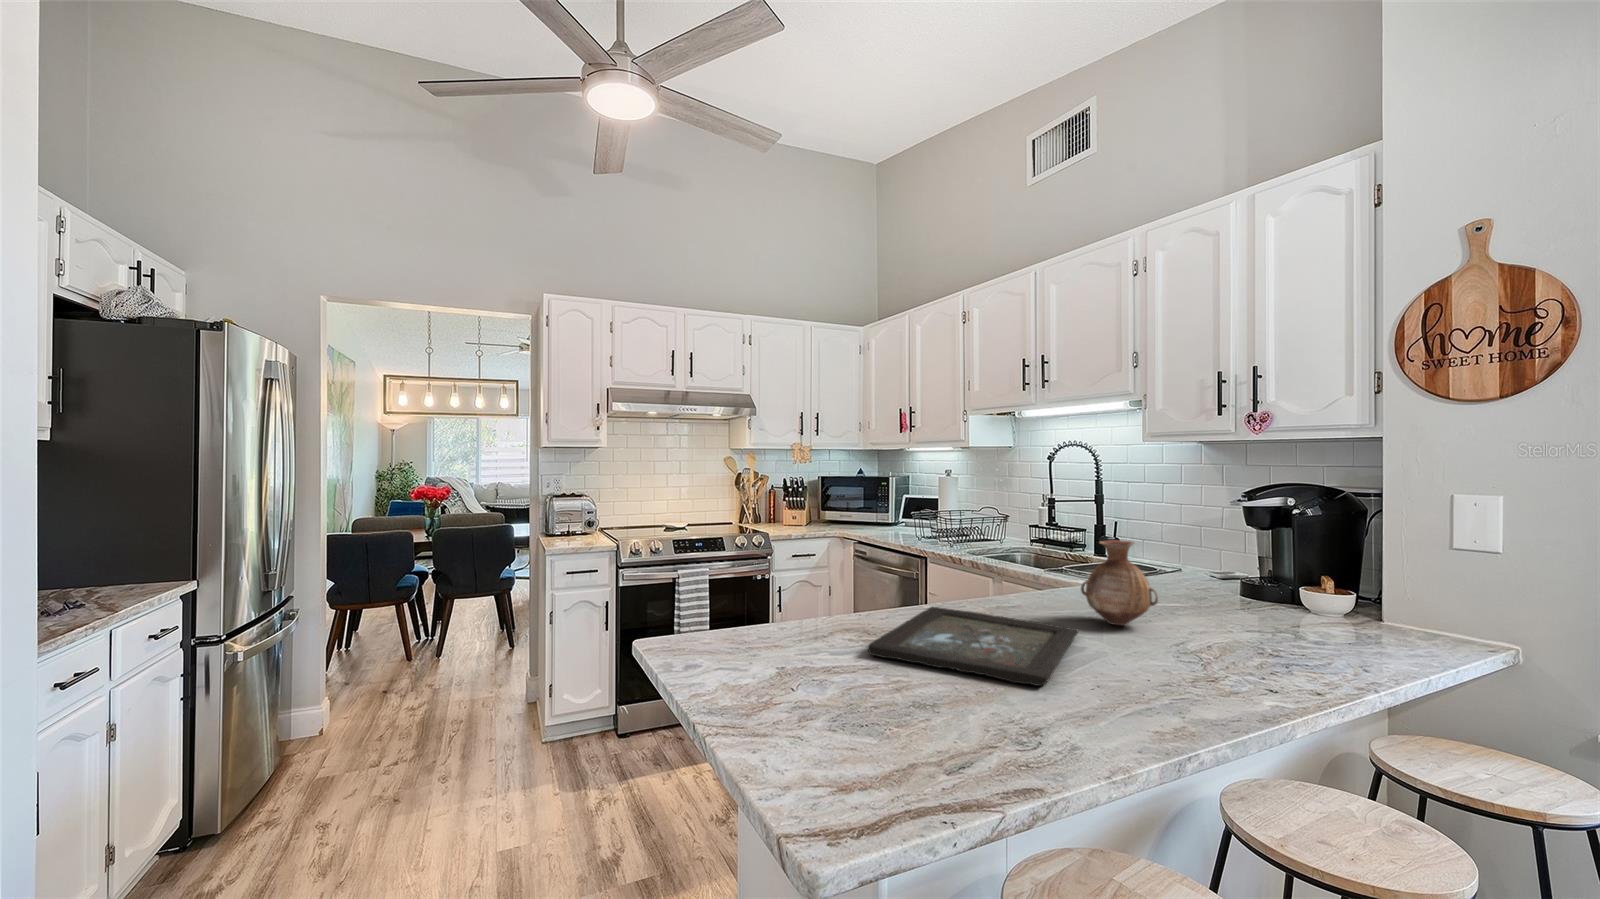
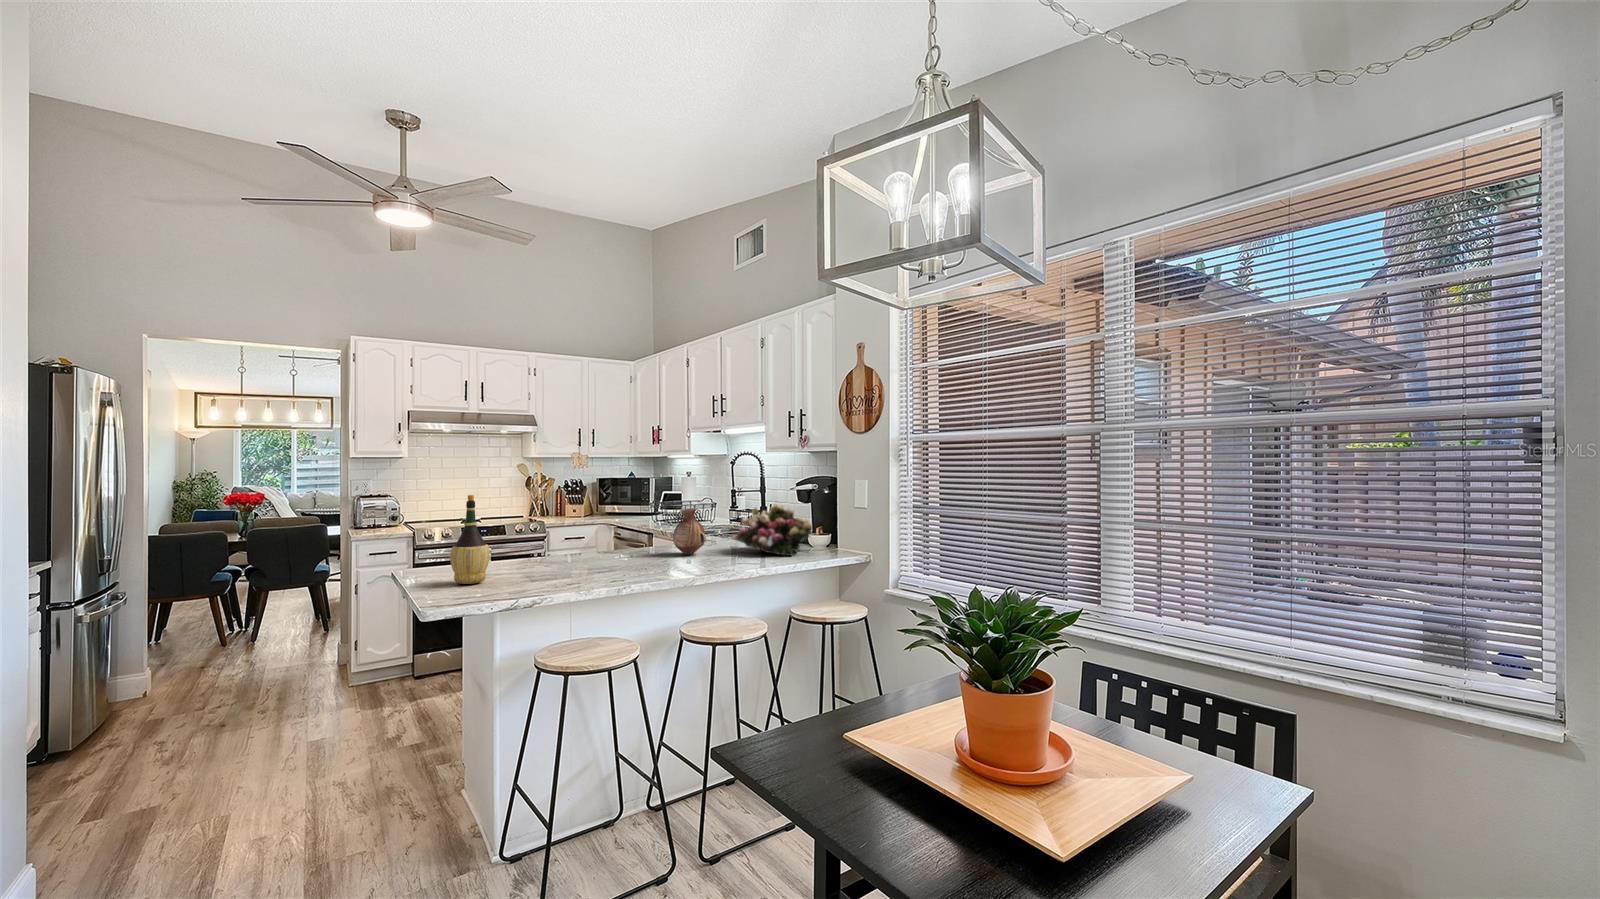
wine bottle: none [775,520,849,713] -> present [450,495,490,584]
flower arrangement: none [1188,533,1378,642] -> present [732,503,812,556]
tray: present [868,606,1078,686] -> none [524,550,656,573]

